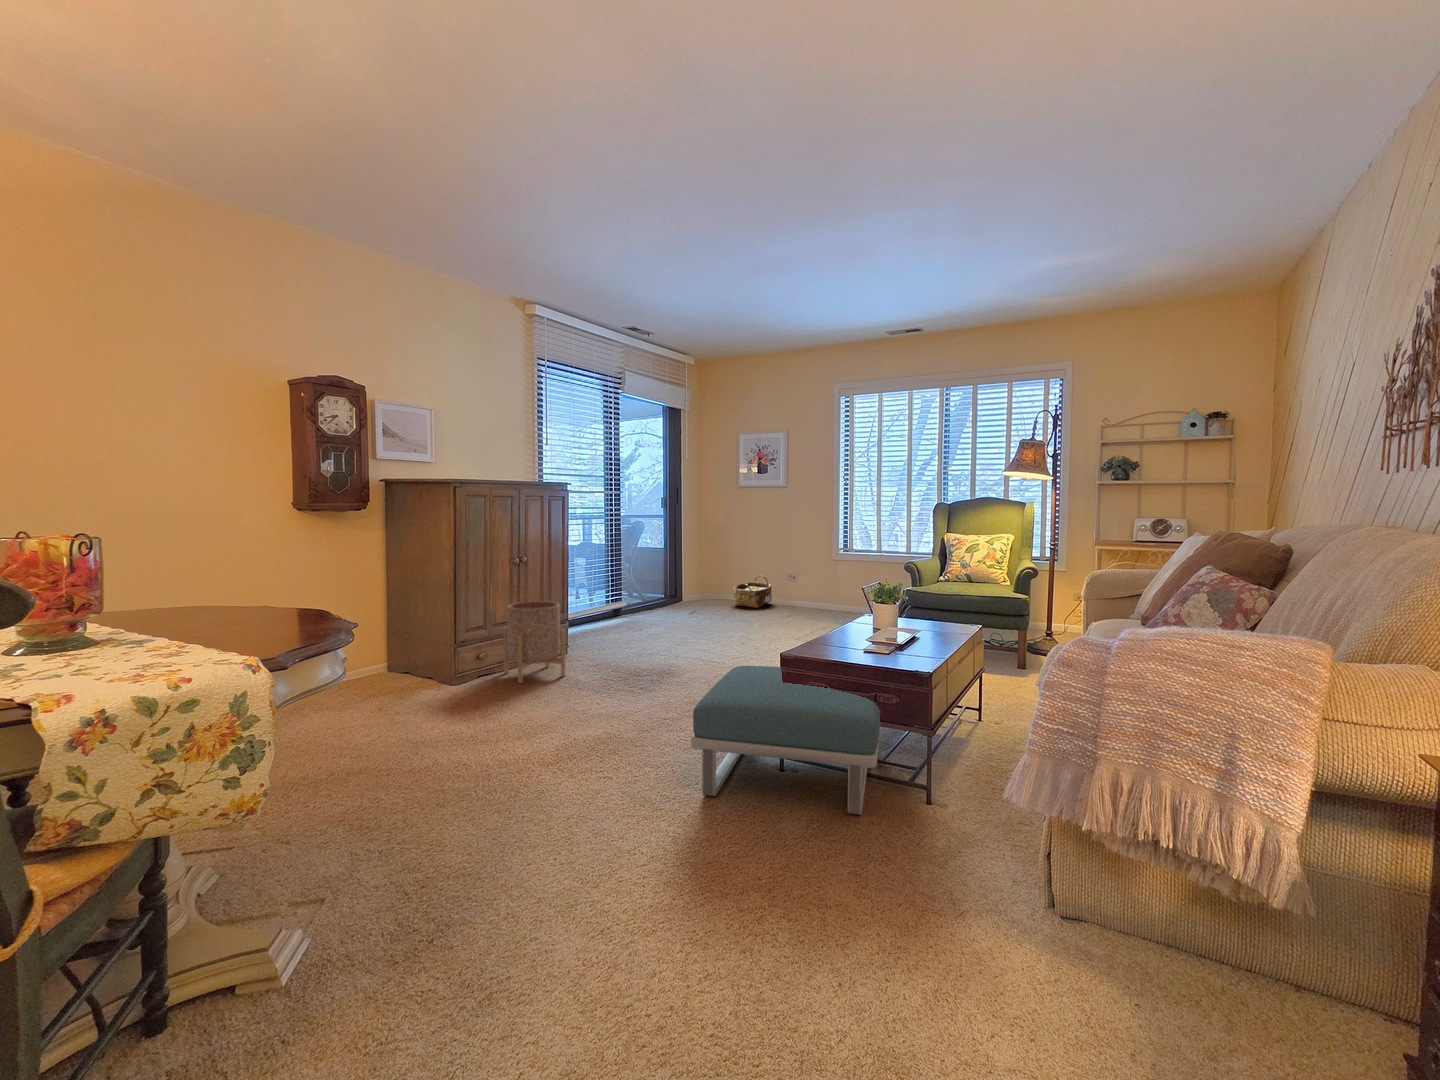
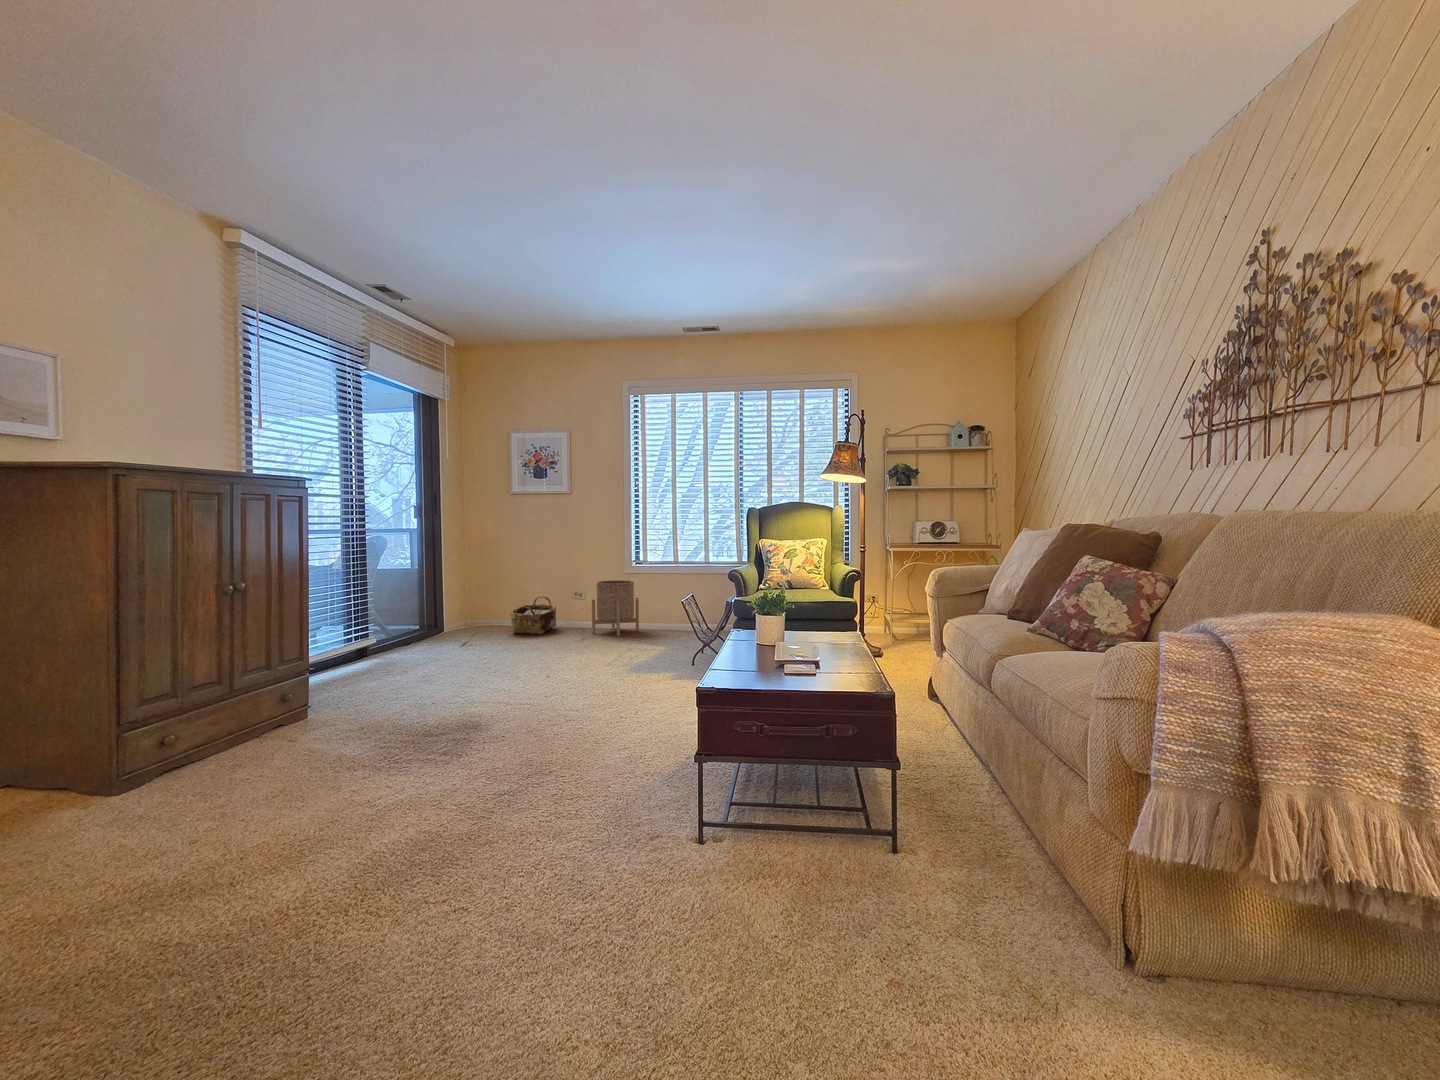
planter: present [503,601,565,683] -> present [592,580,639,636]
footstool: present [691,666,880,815] -> none [610,703,865,912]

